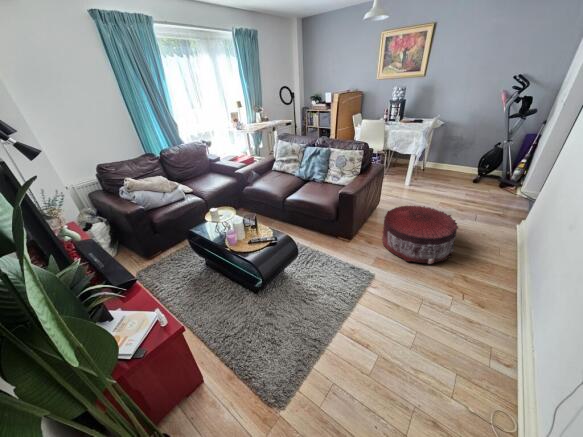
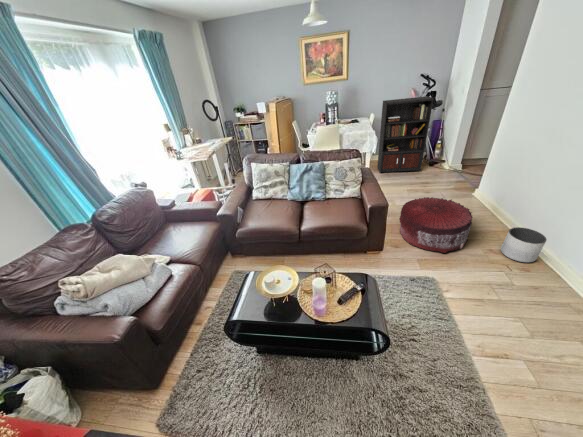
bookcase: none [428,102,509,189] -> present [377,96,434,173]
planter: none [473,260,524,303] -> present [501,227,547,263]

